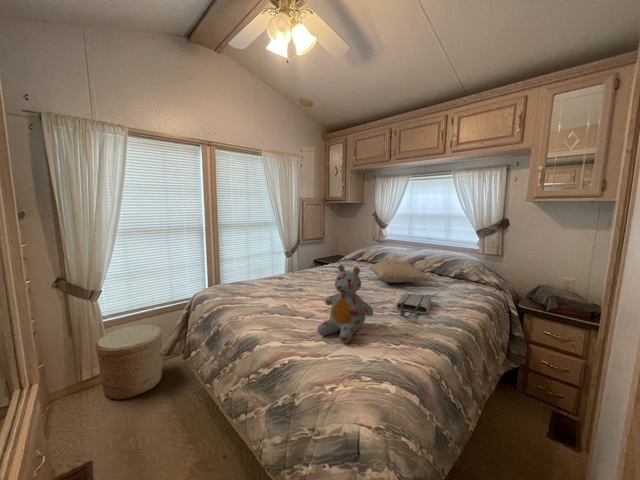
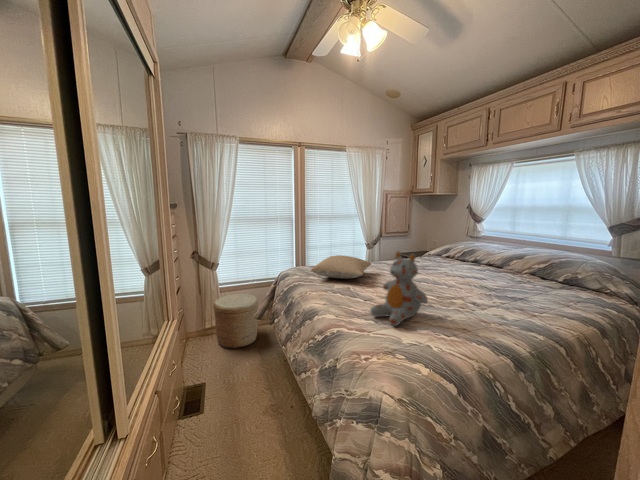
pillow: present [369,261,430,283] -> present [311,255,371,278]
tote bag: present [396,294,431,318] -> none [466,291,515,315]

